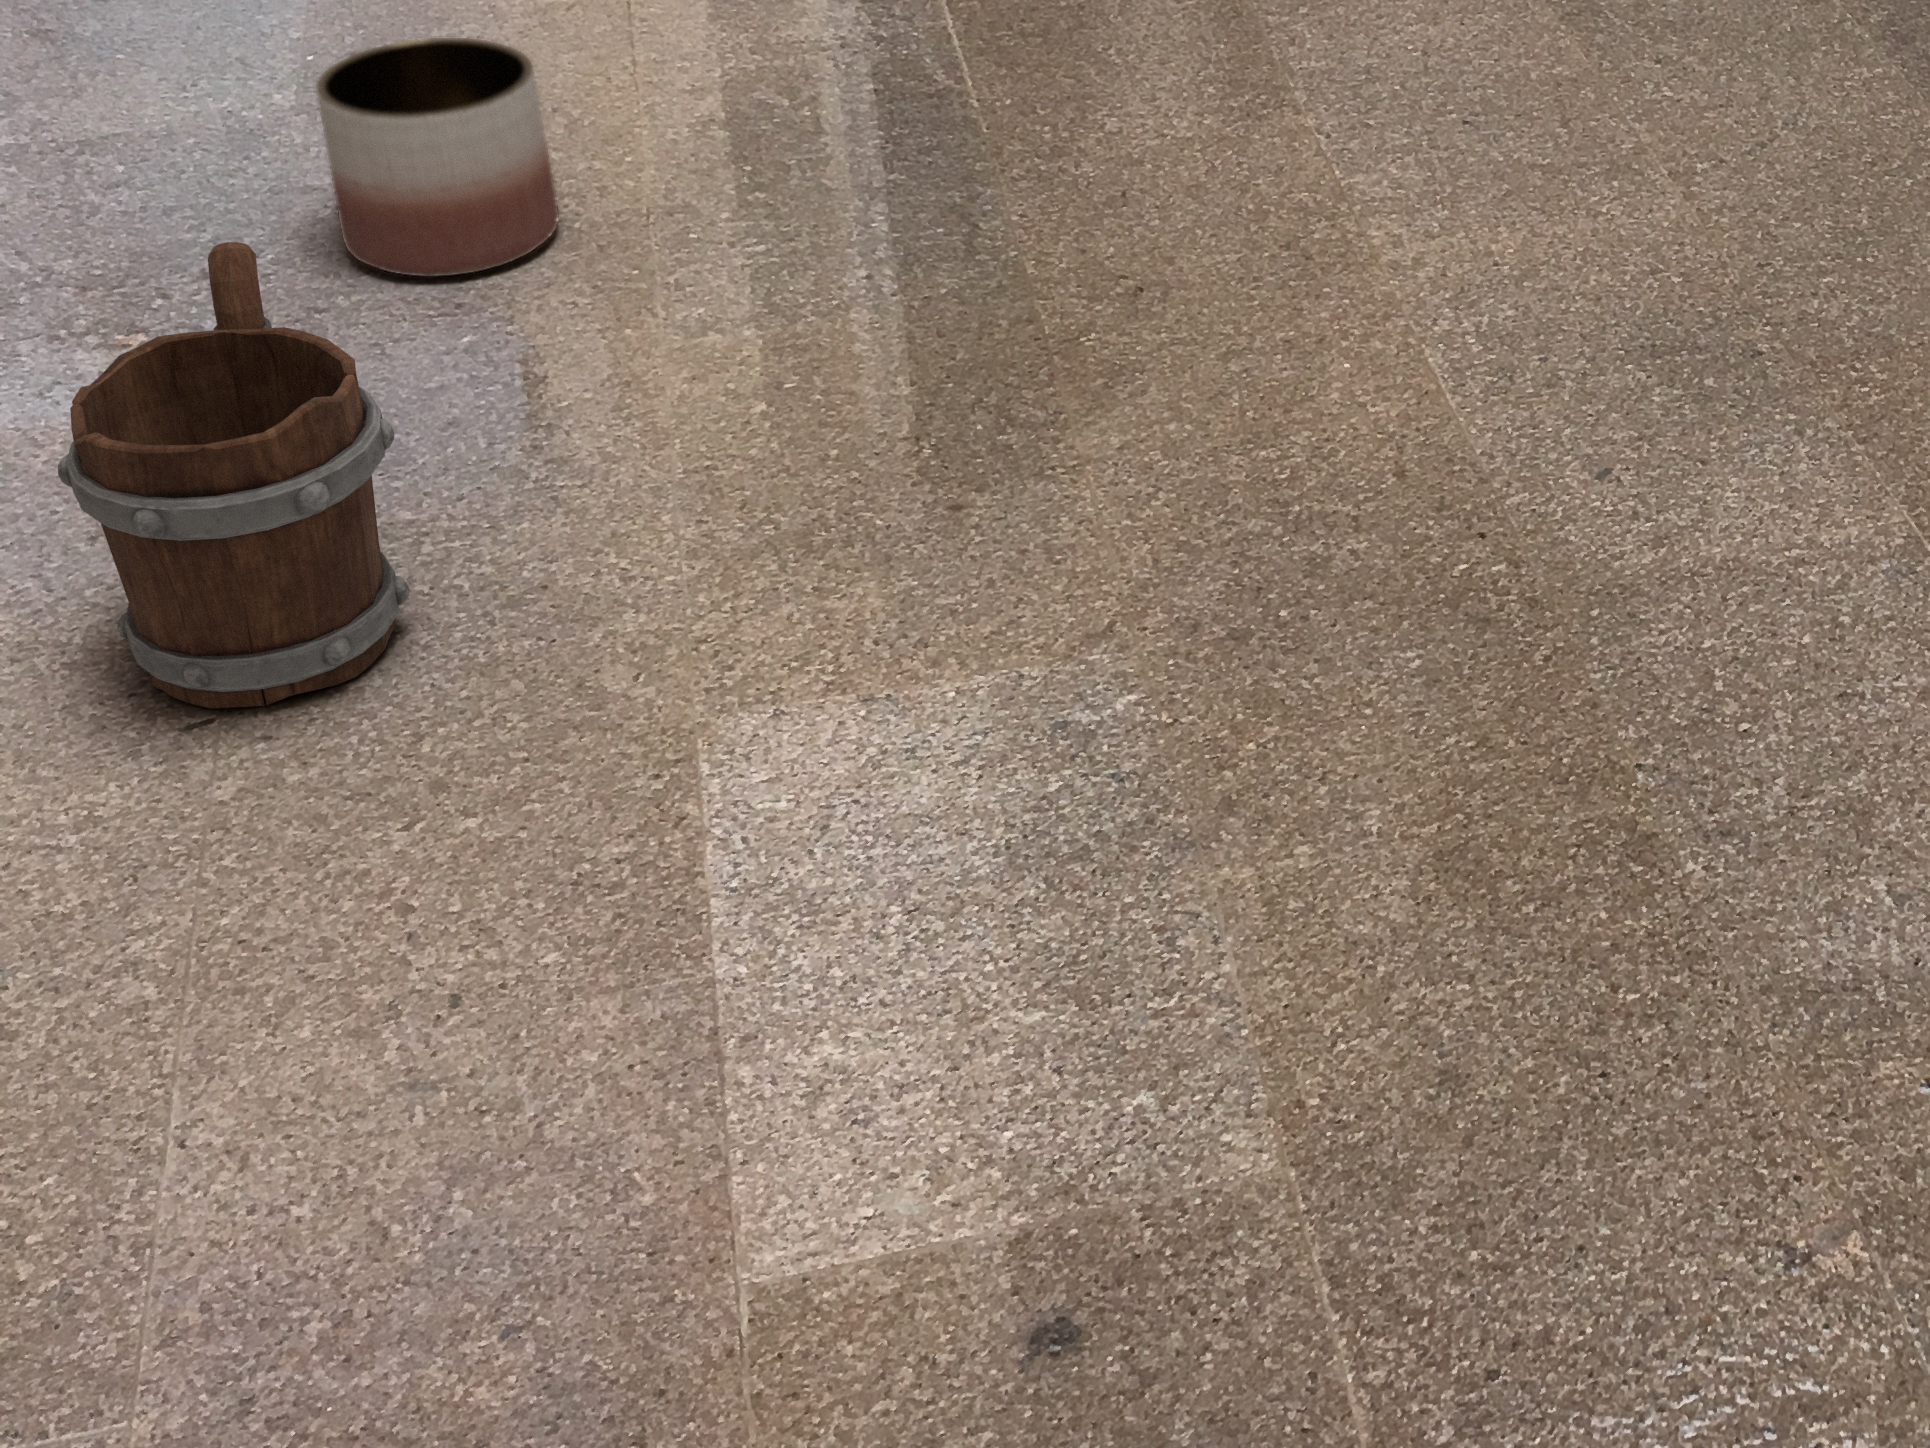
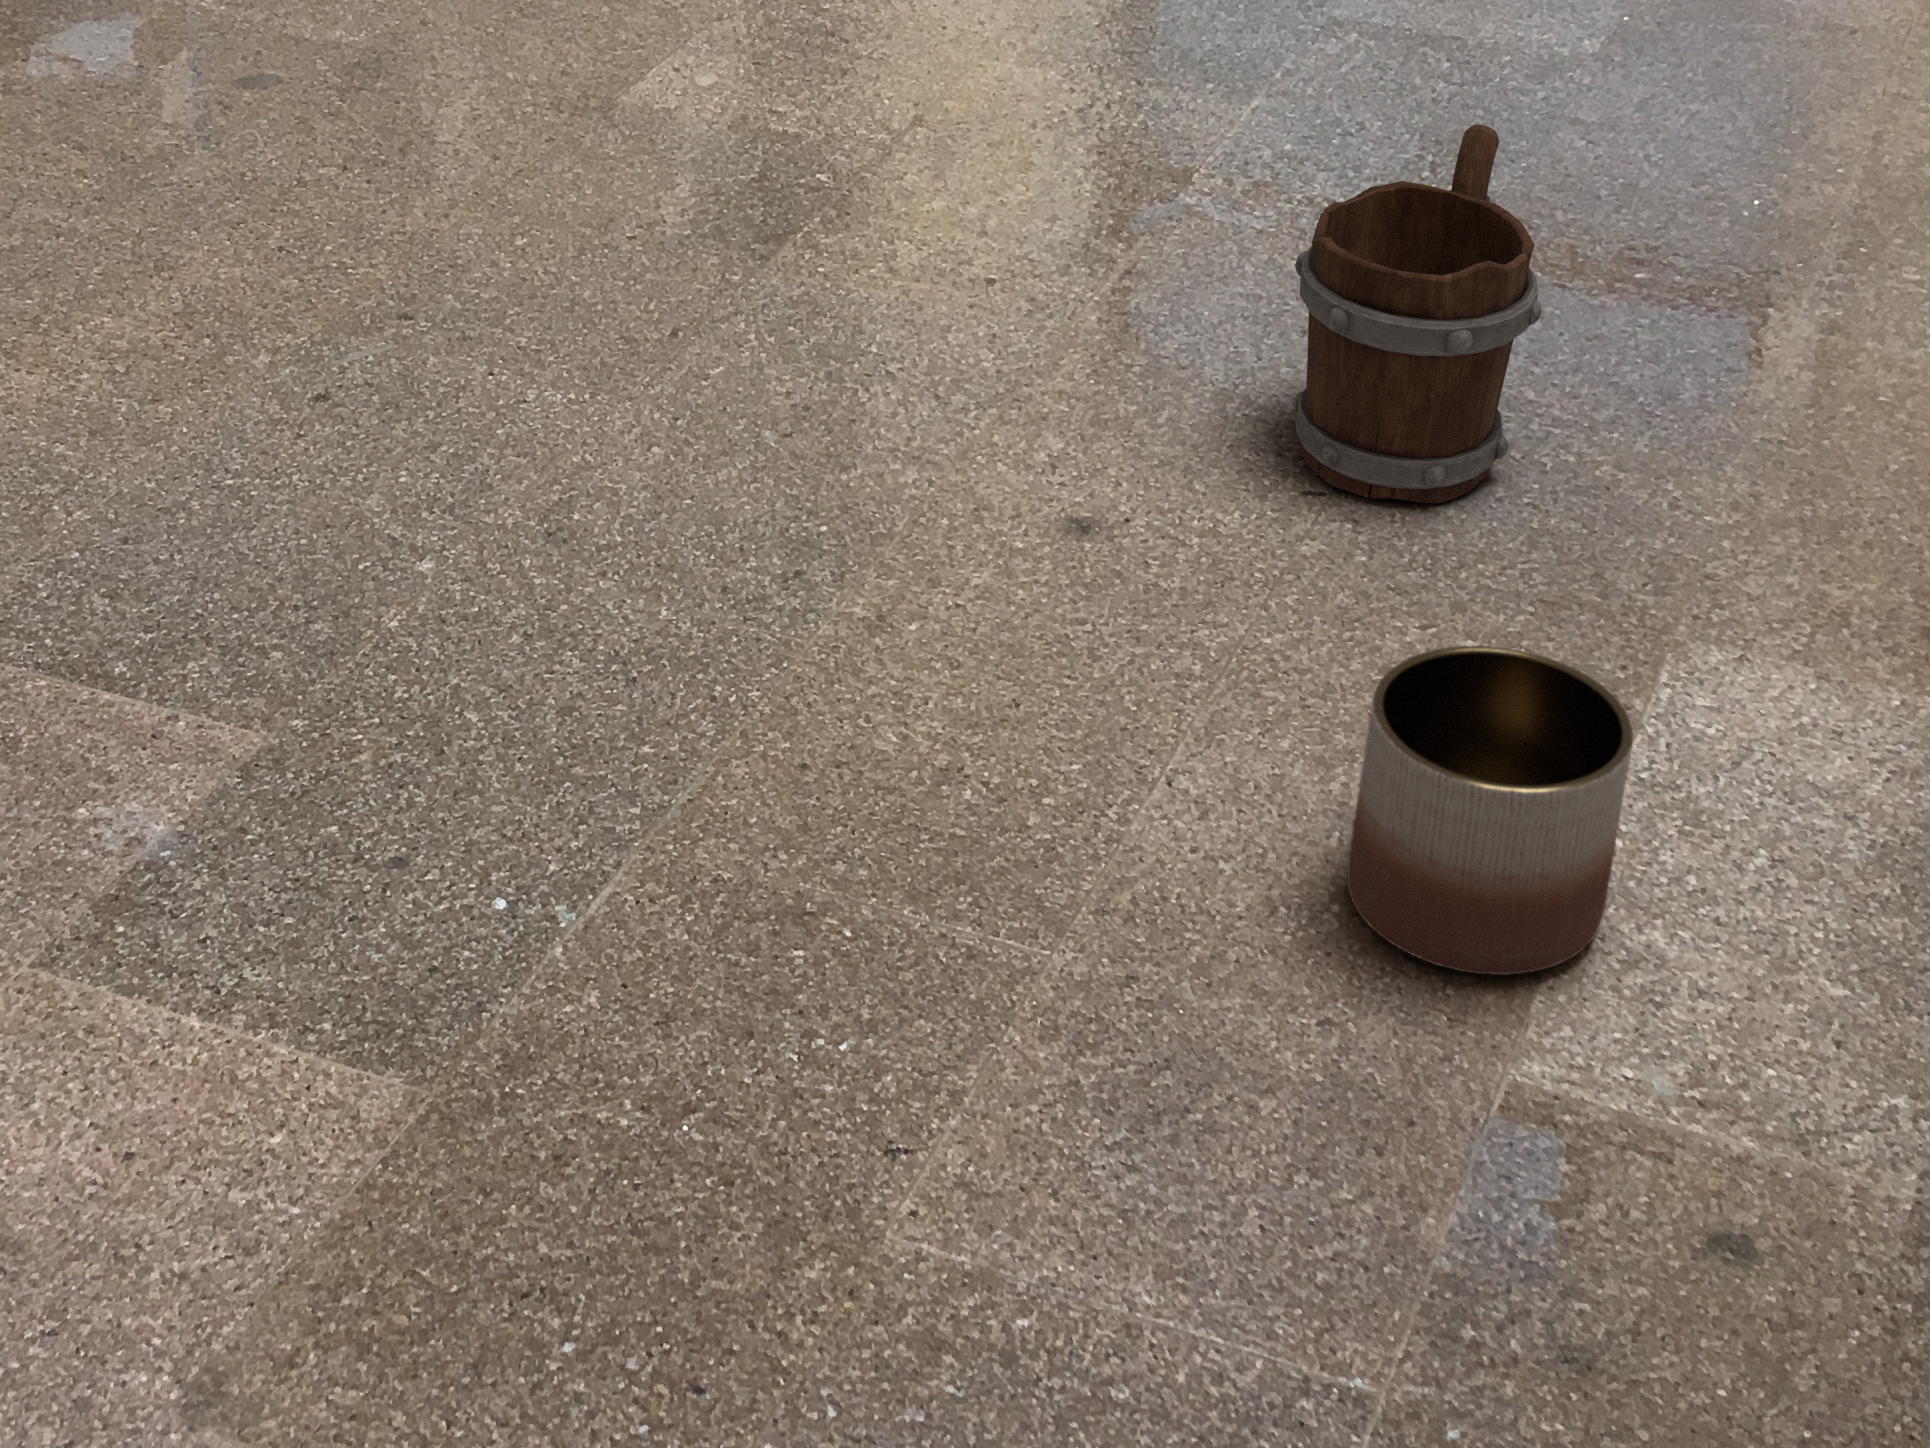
planter: present [316,38,559,277] -> present [1347,646,1633,975]

